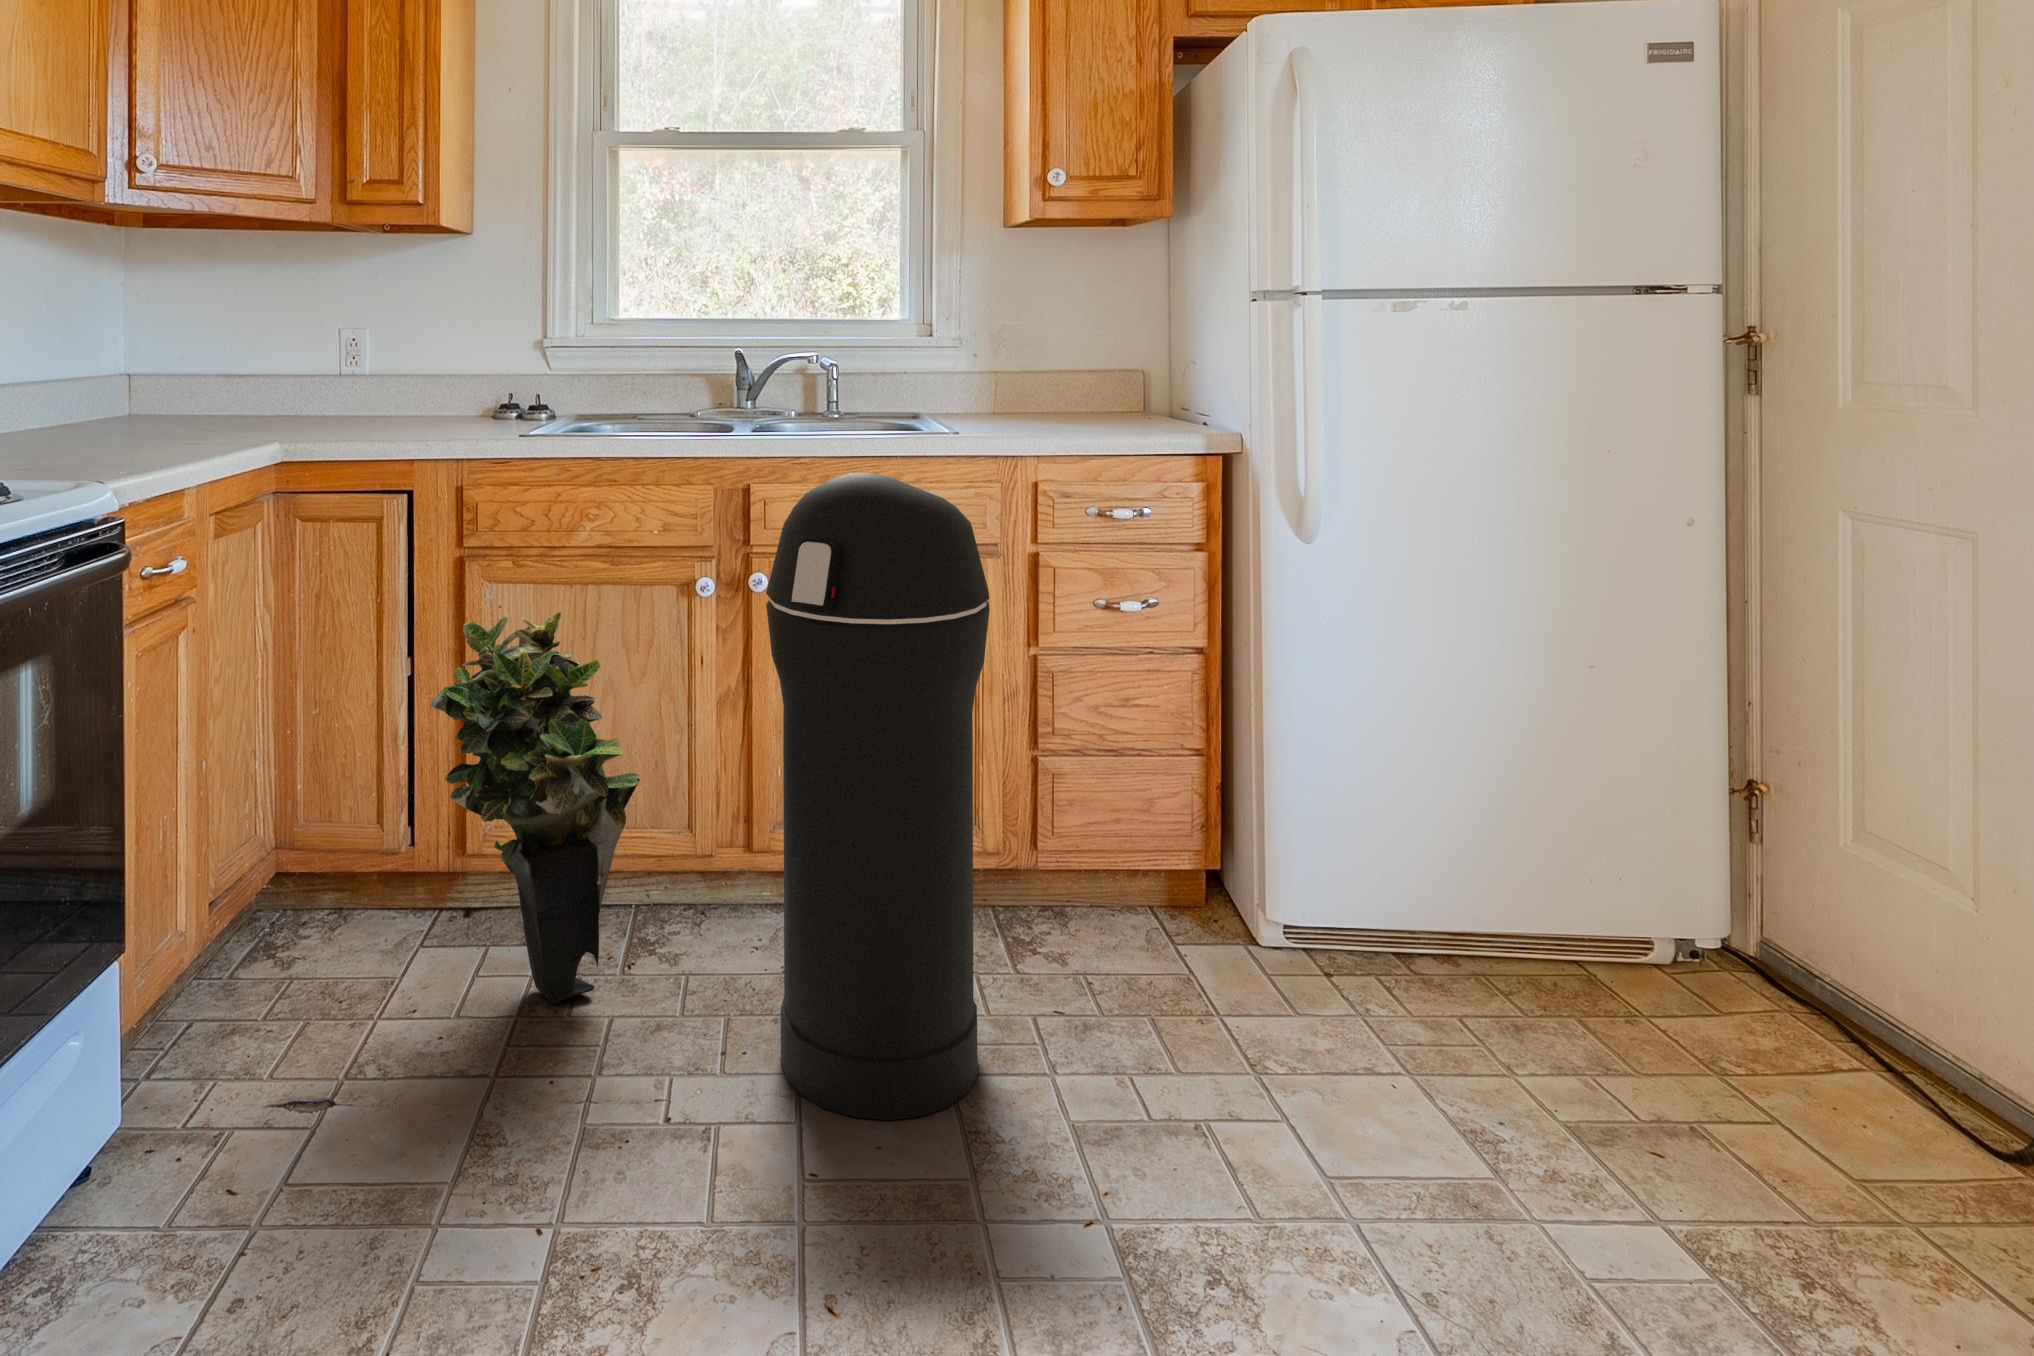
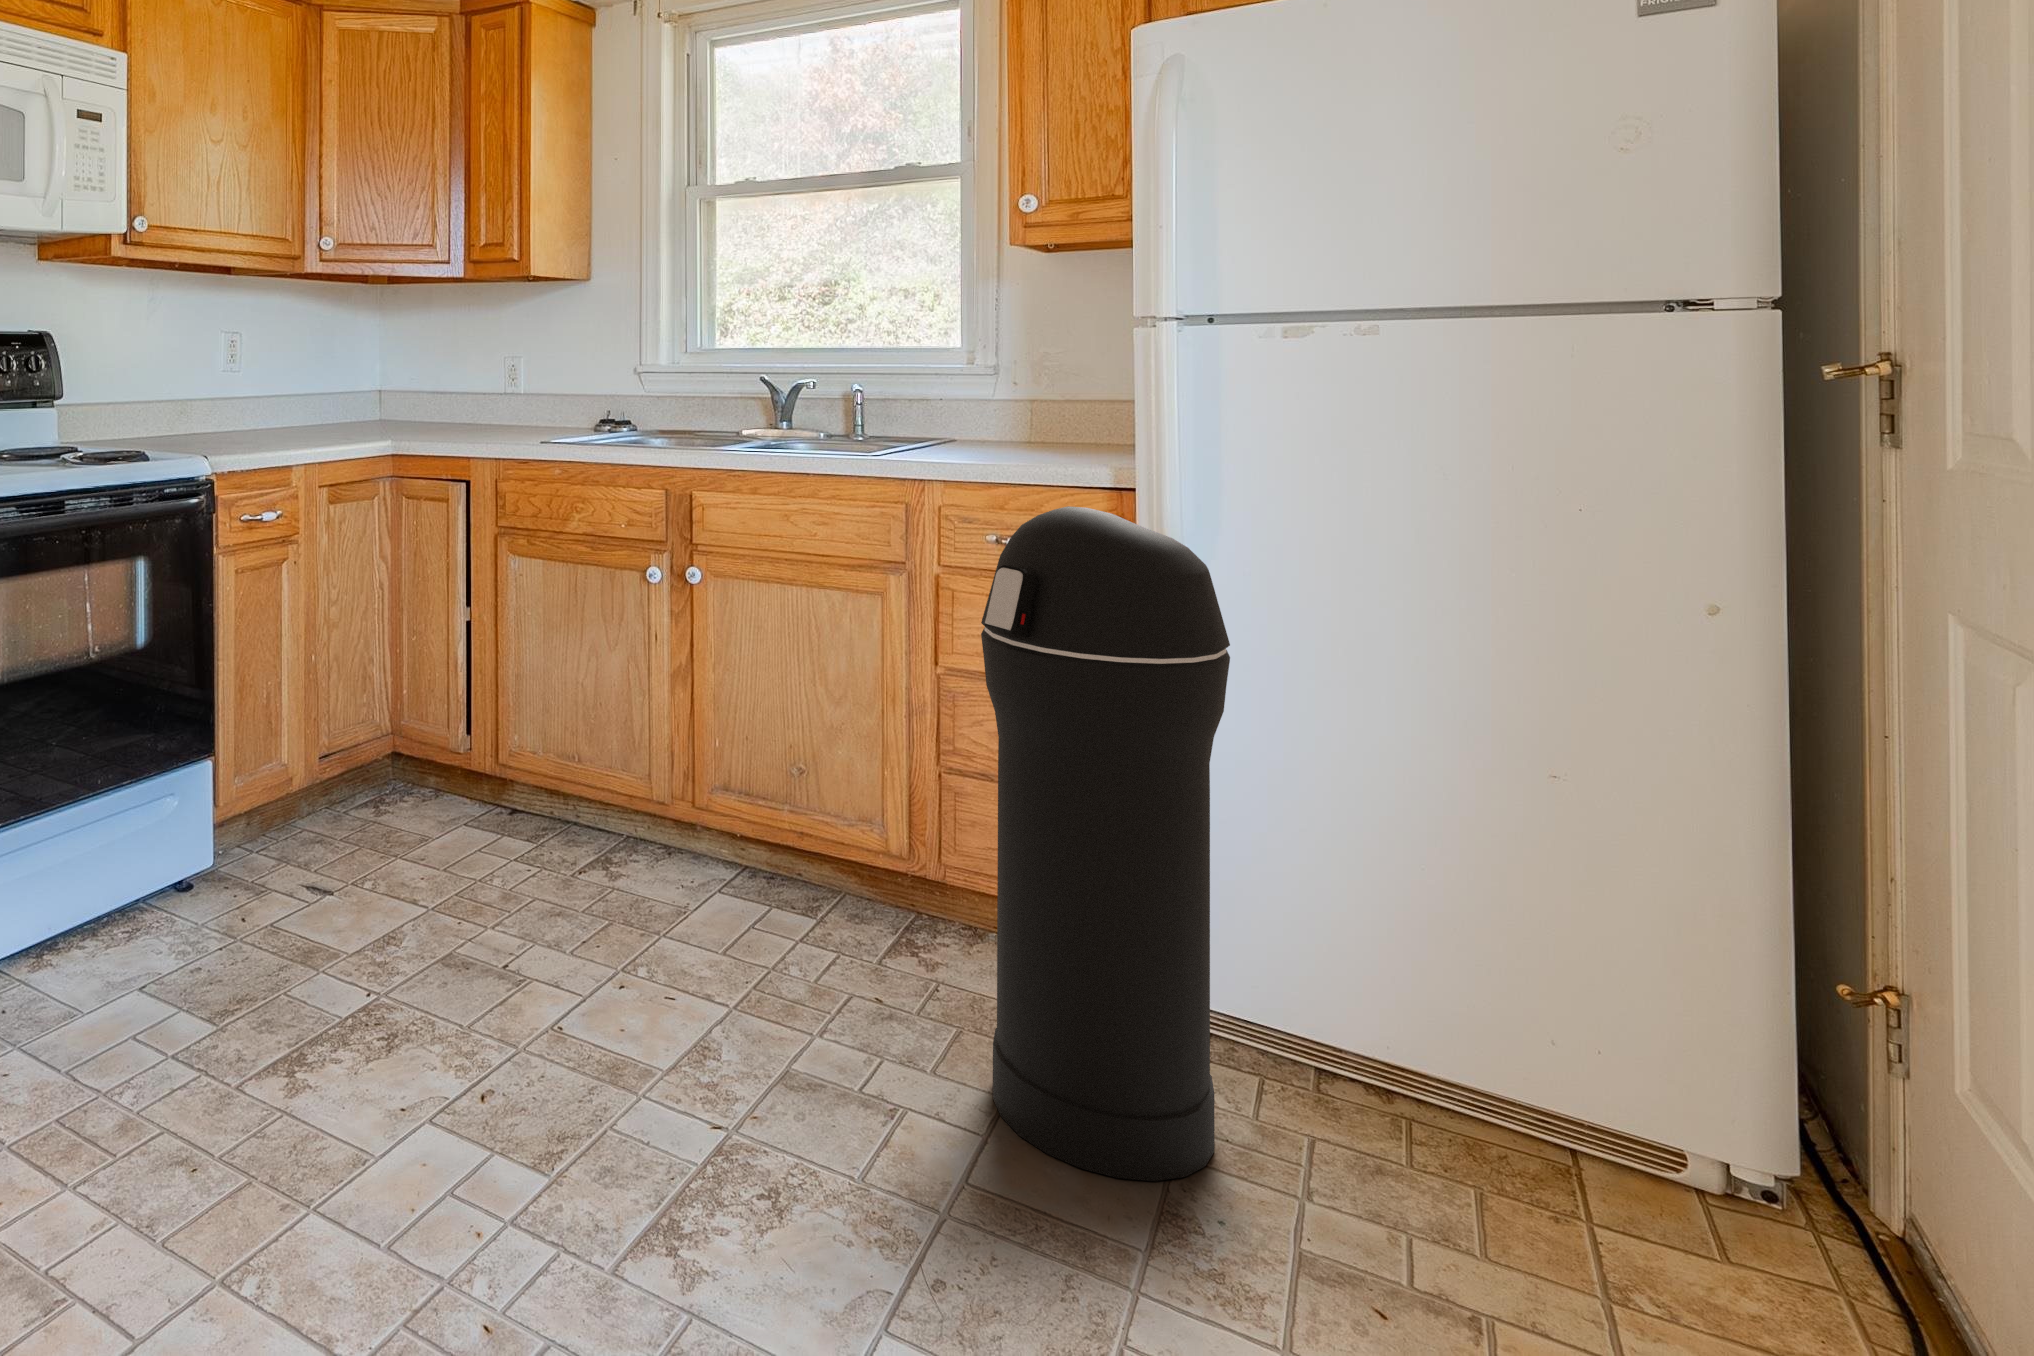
potted plant: present [430,612,641,1004] -> none [718,618,906,969]

